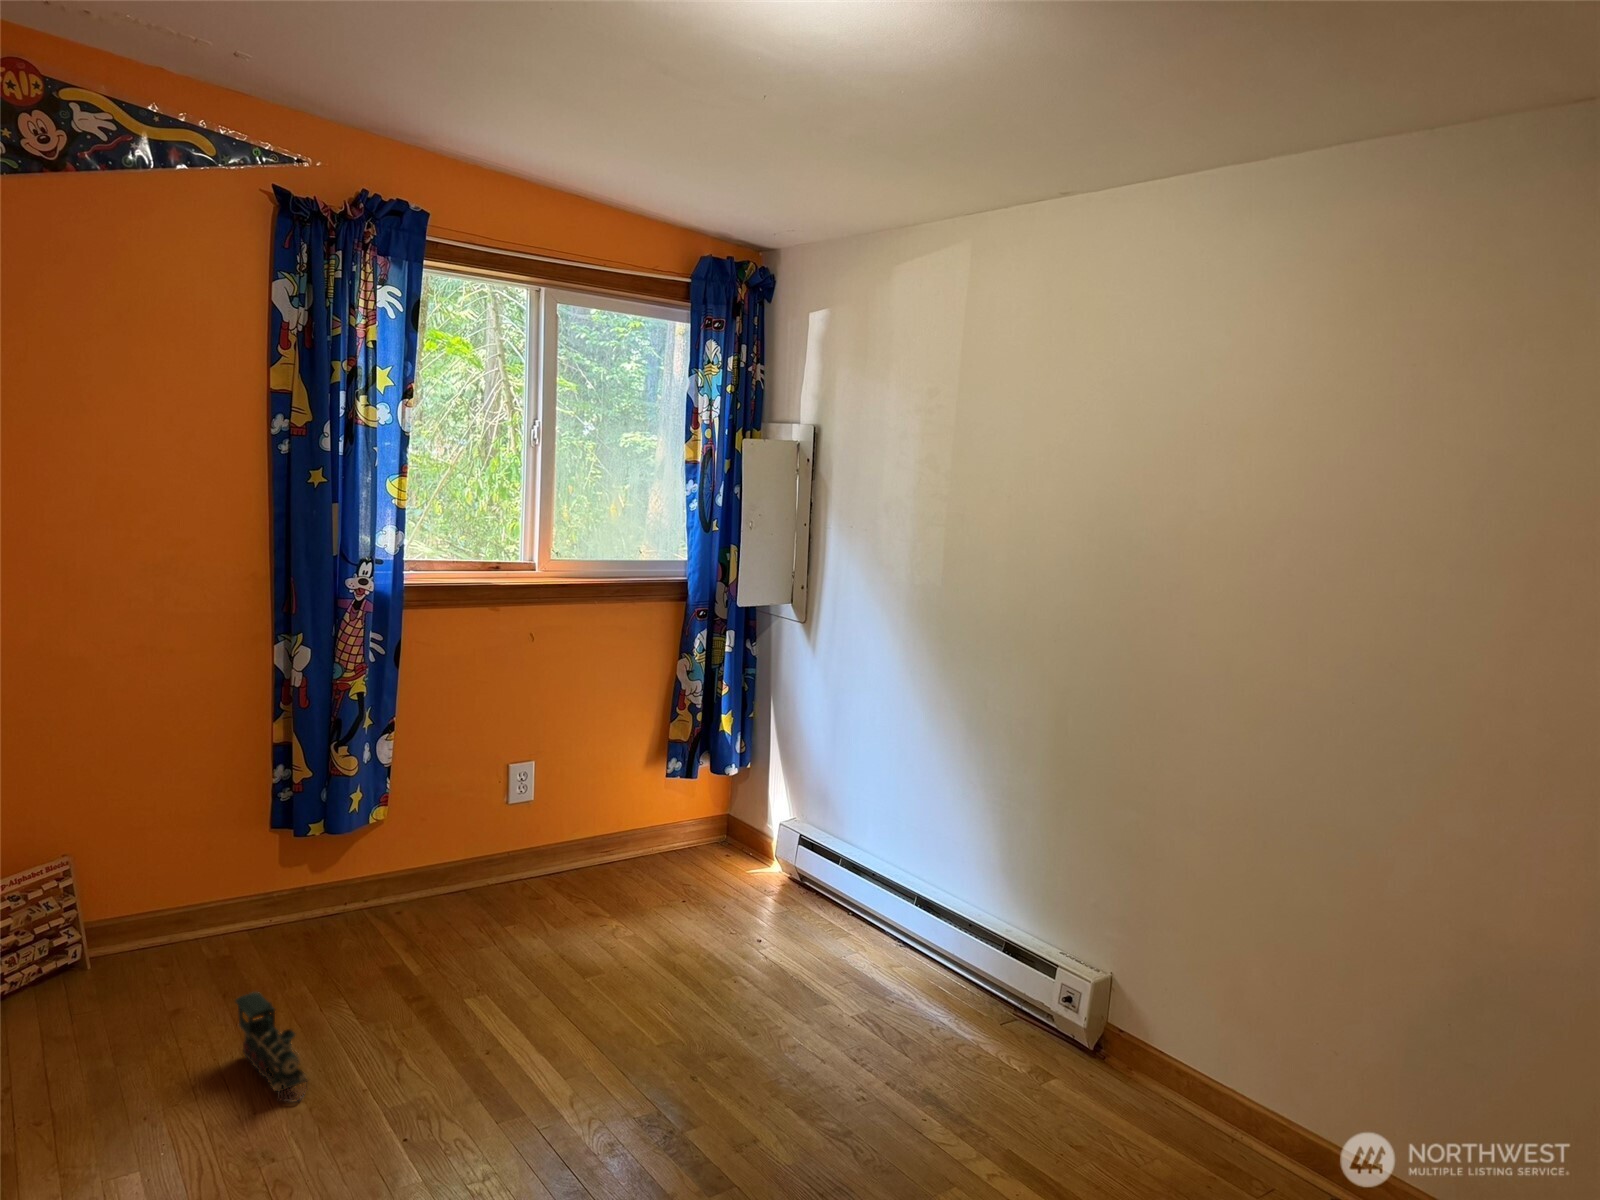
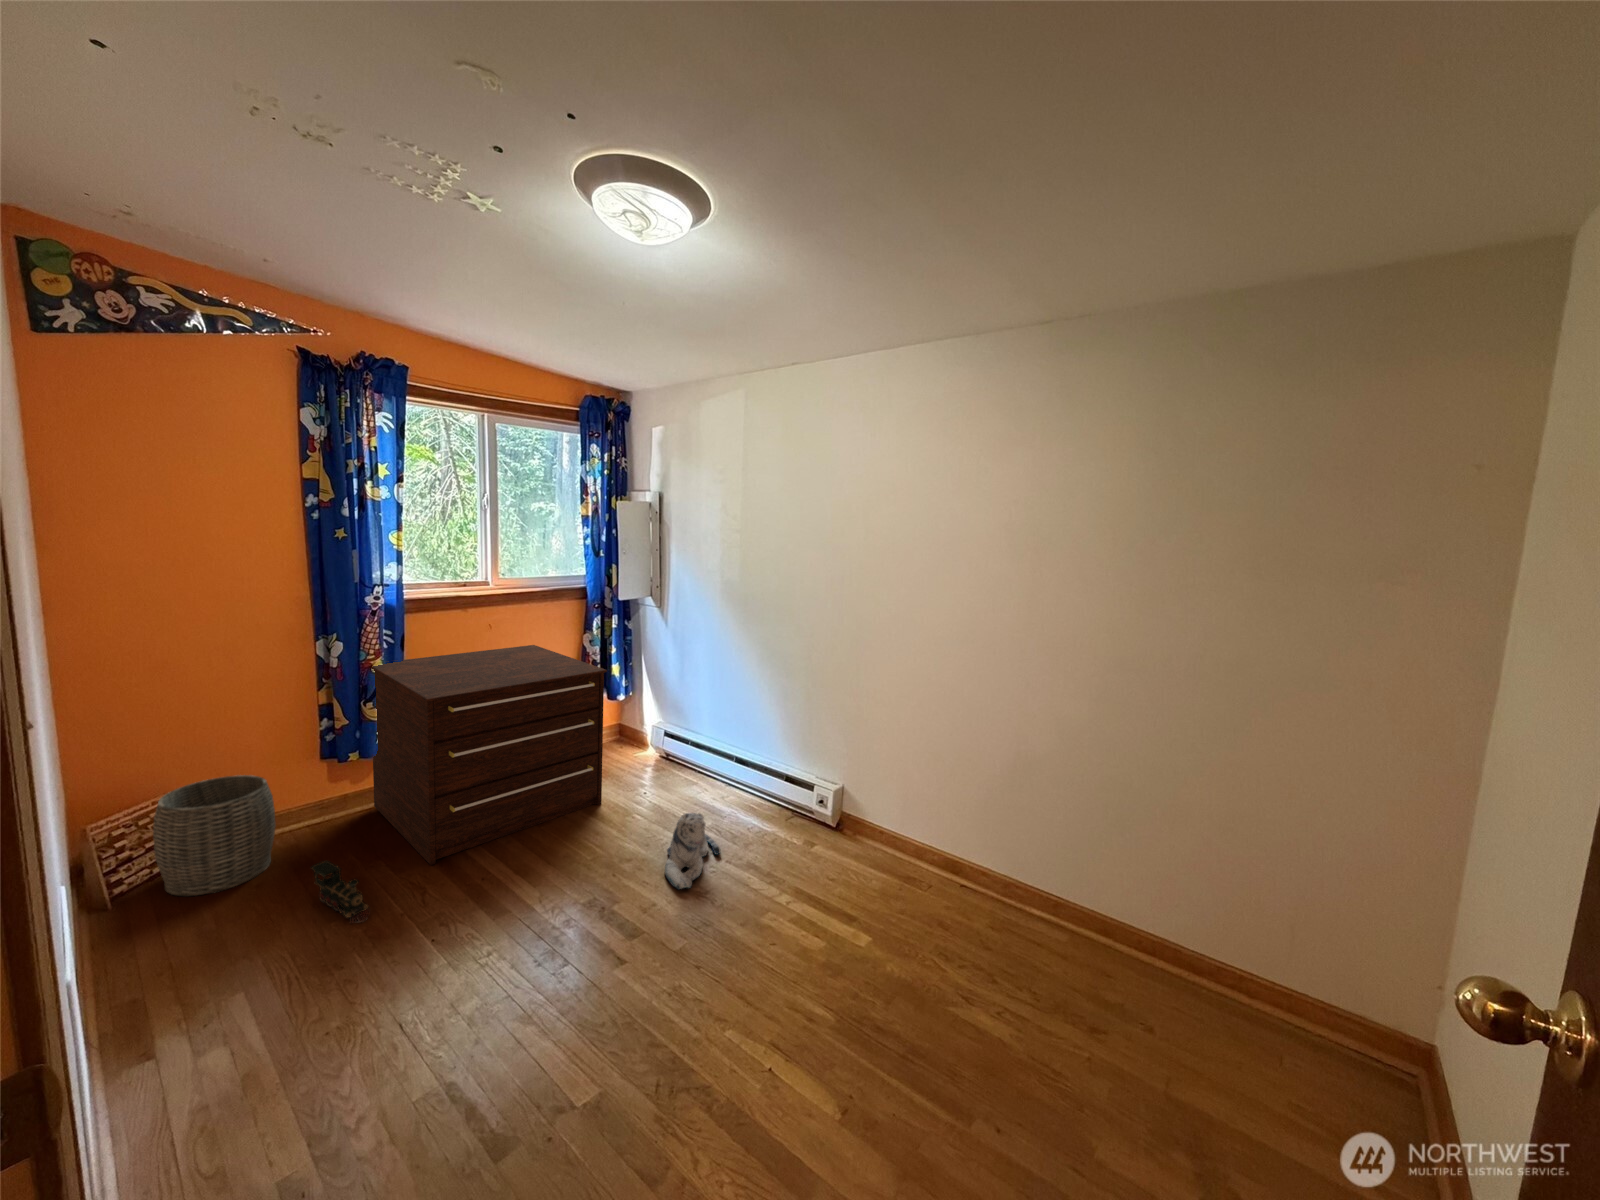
dresser: none [342,672,704,1022] -> present [372,645,607,865]
woven basket: none [42,840,201,1017] -> present [153,775,276,896]
plush toy: none [774,999,879,1140] -> present [665,813,720,889]

